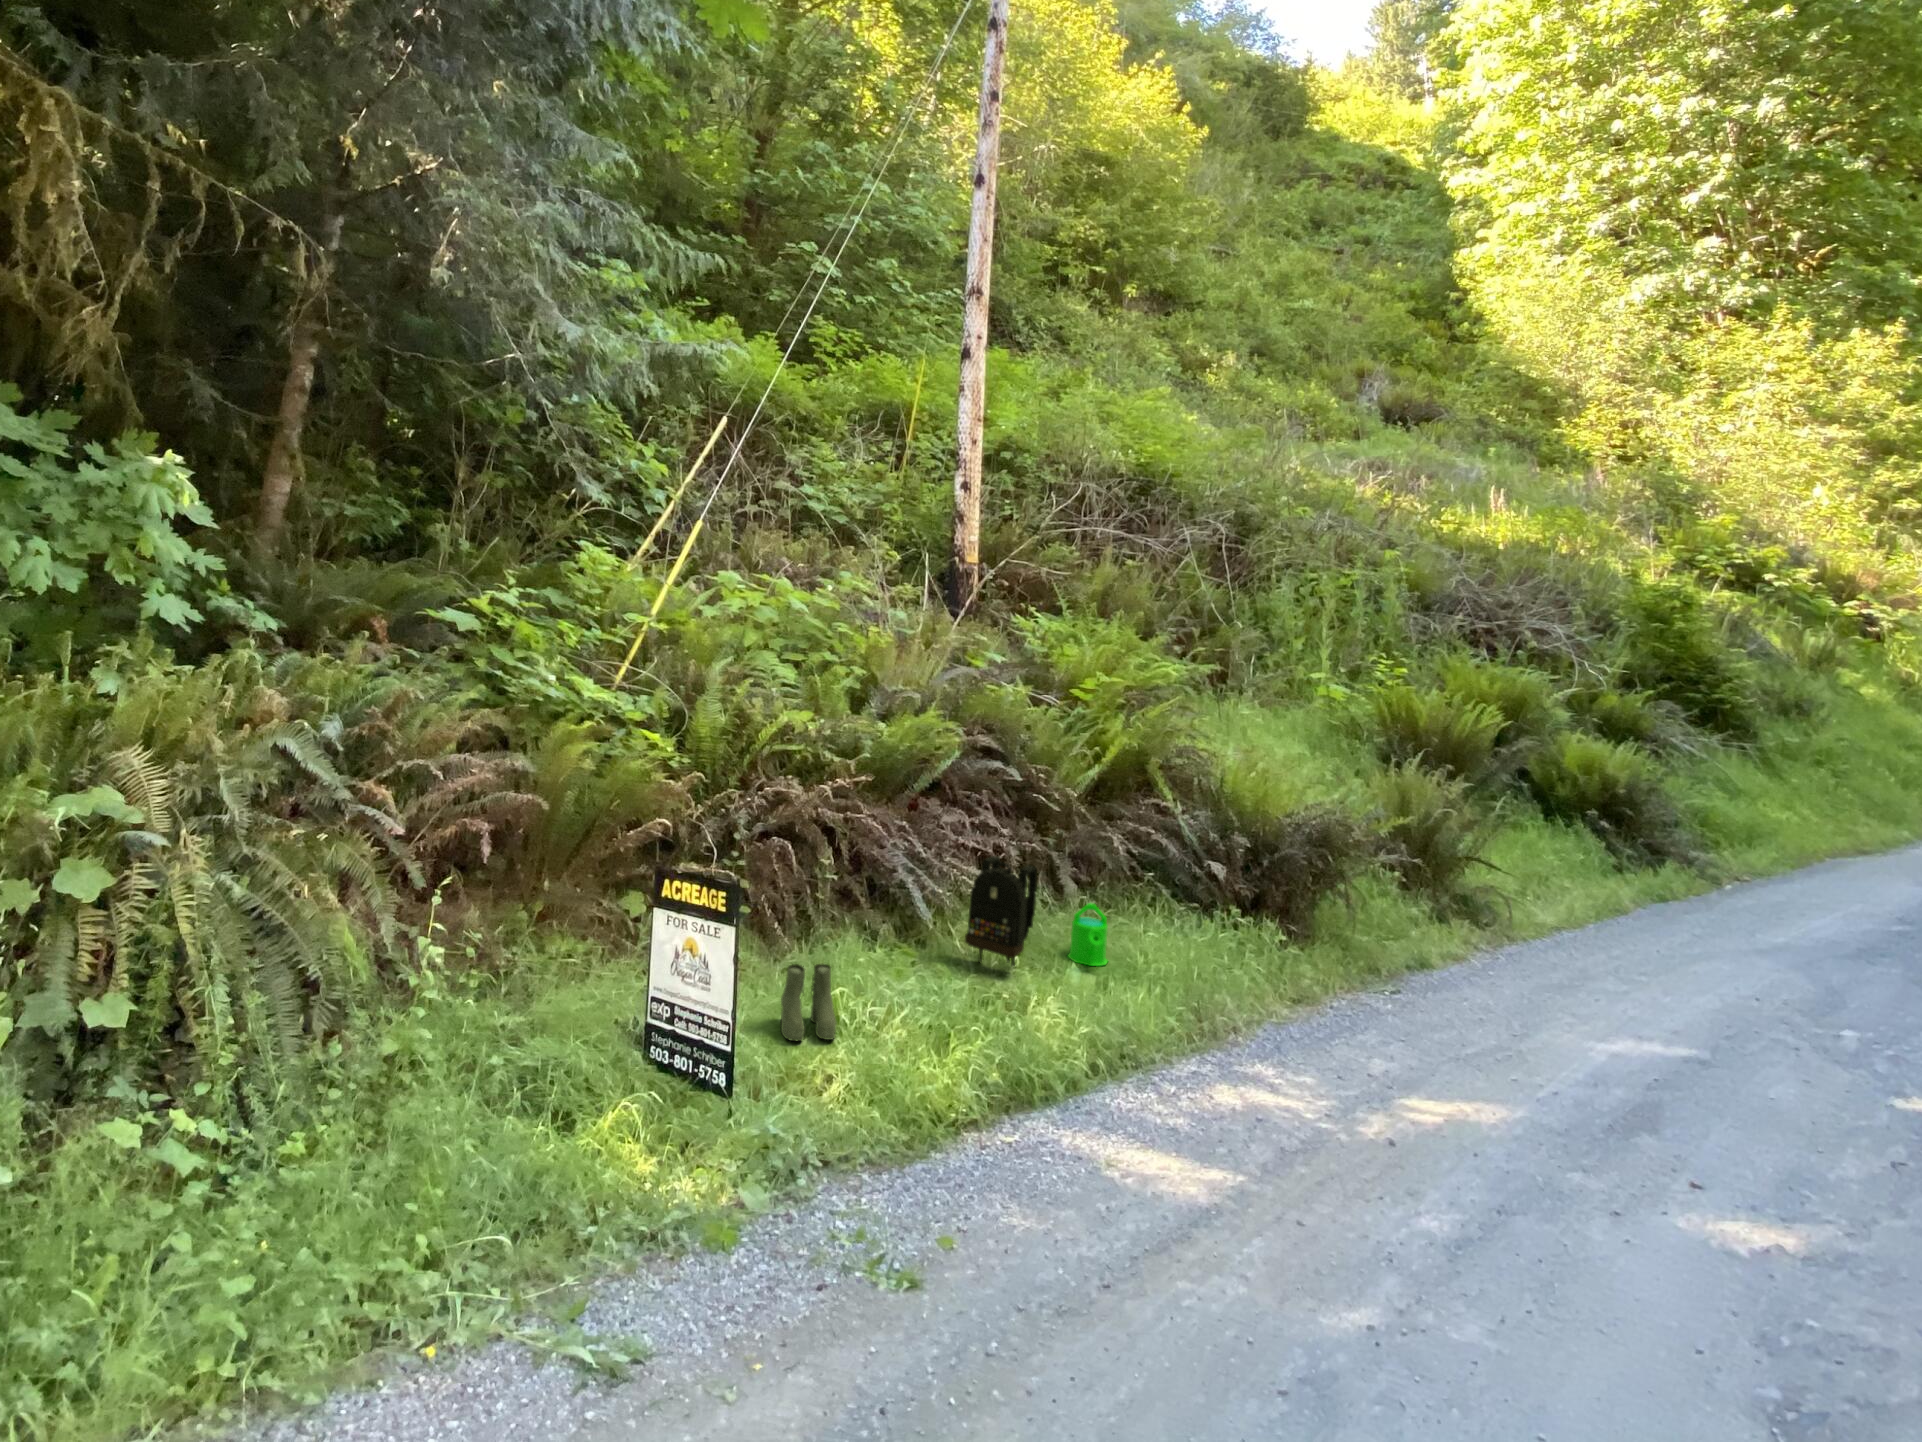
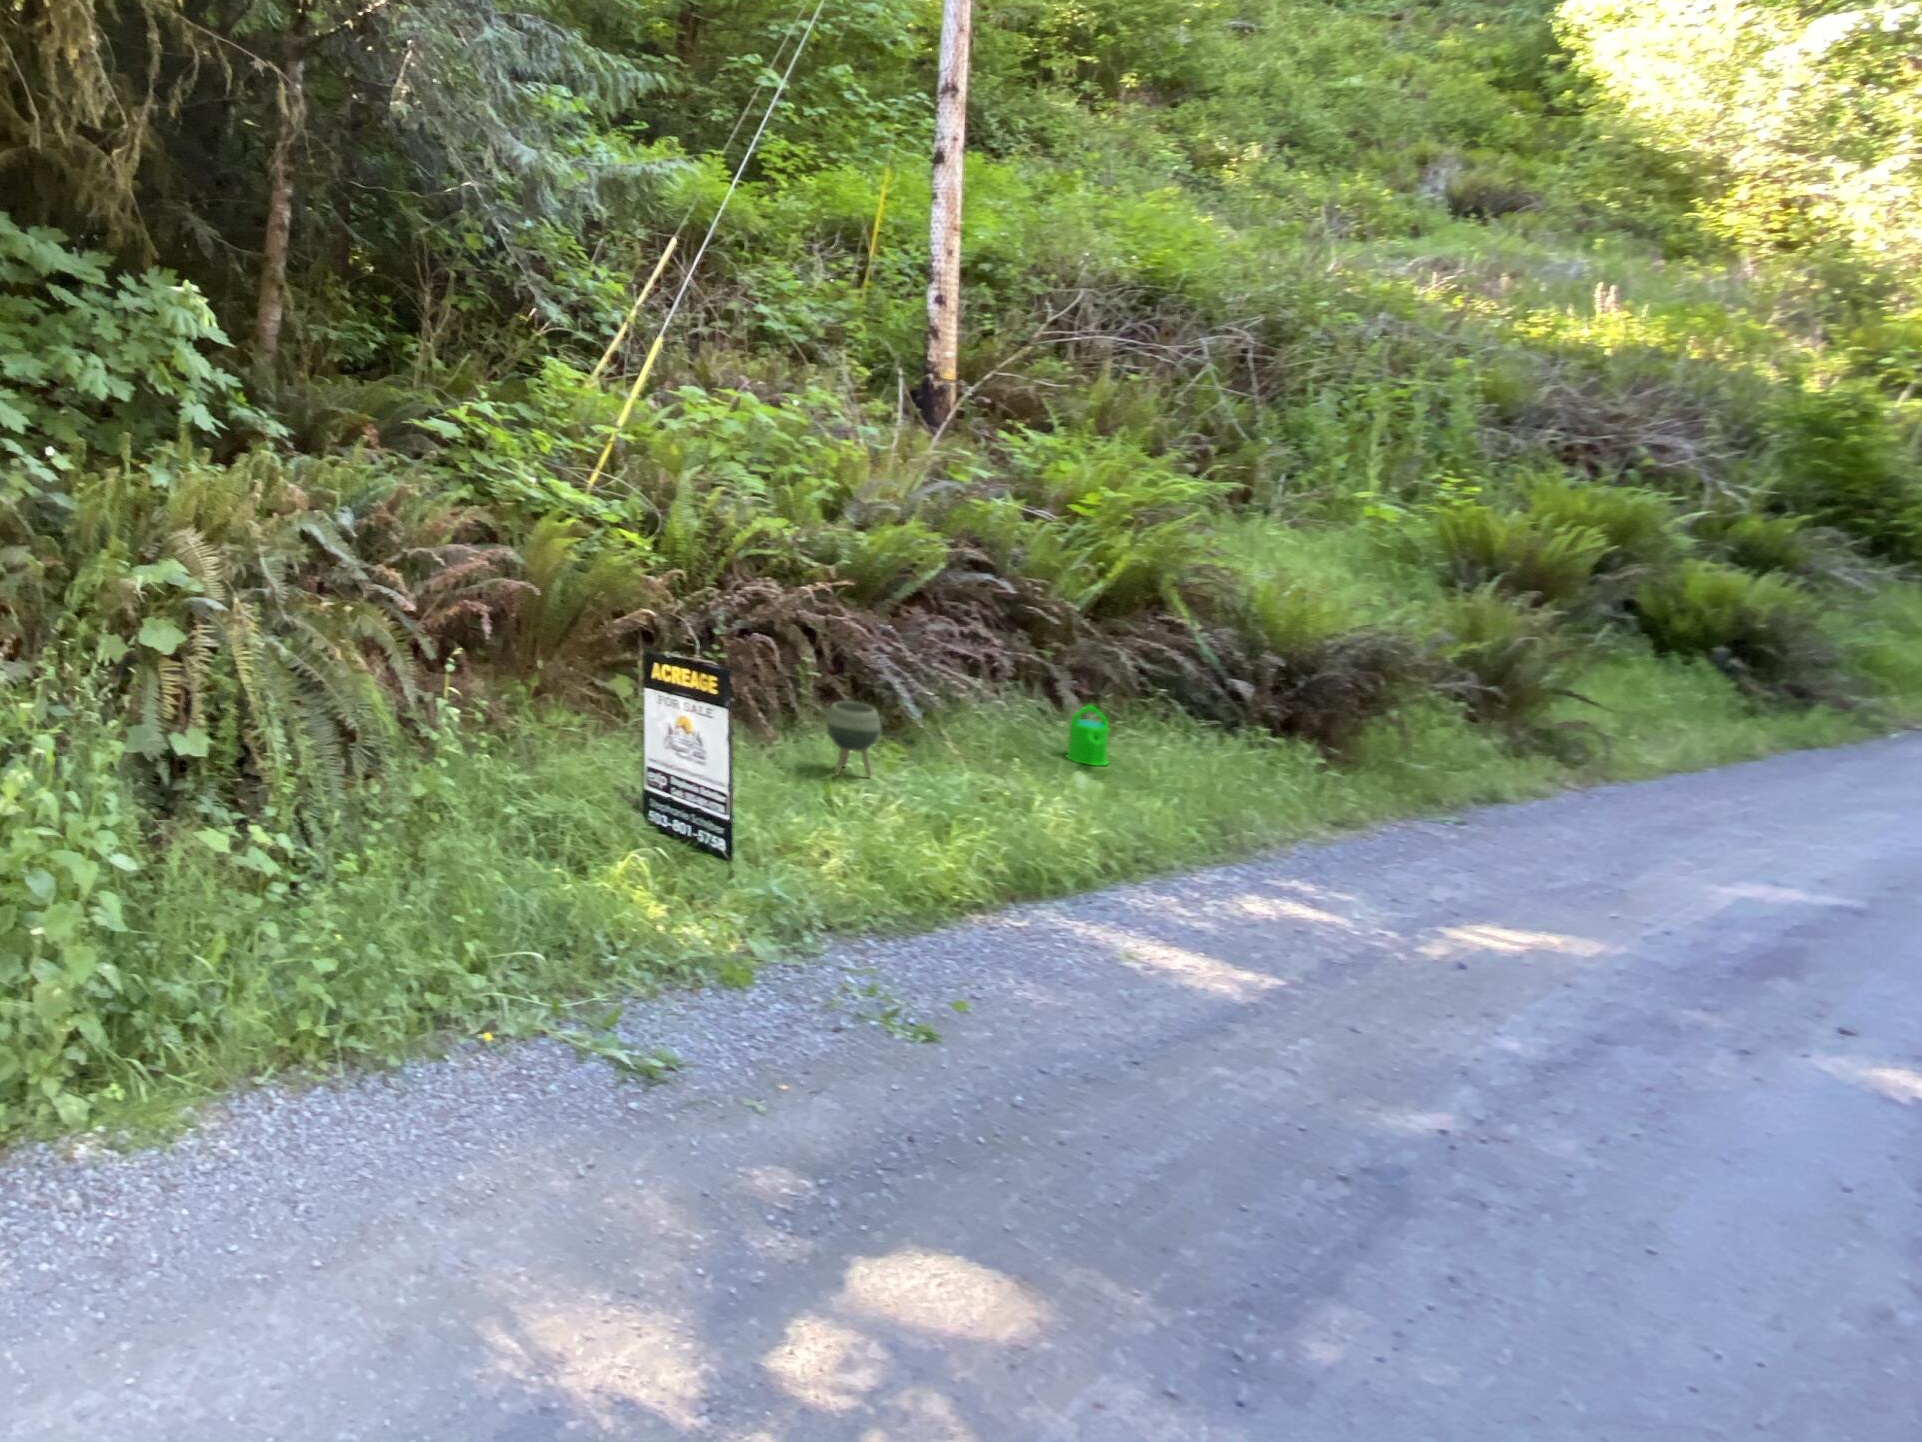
backpack: present [965,856,1037,967] -> none [955,655,1032,762]
planter: none [837,914,891,996] -> present [826,701,881,777]
boots: present [781,964,836,1041] -> none [774,741,829,809]

